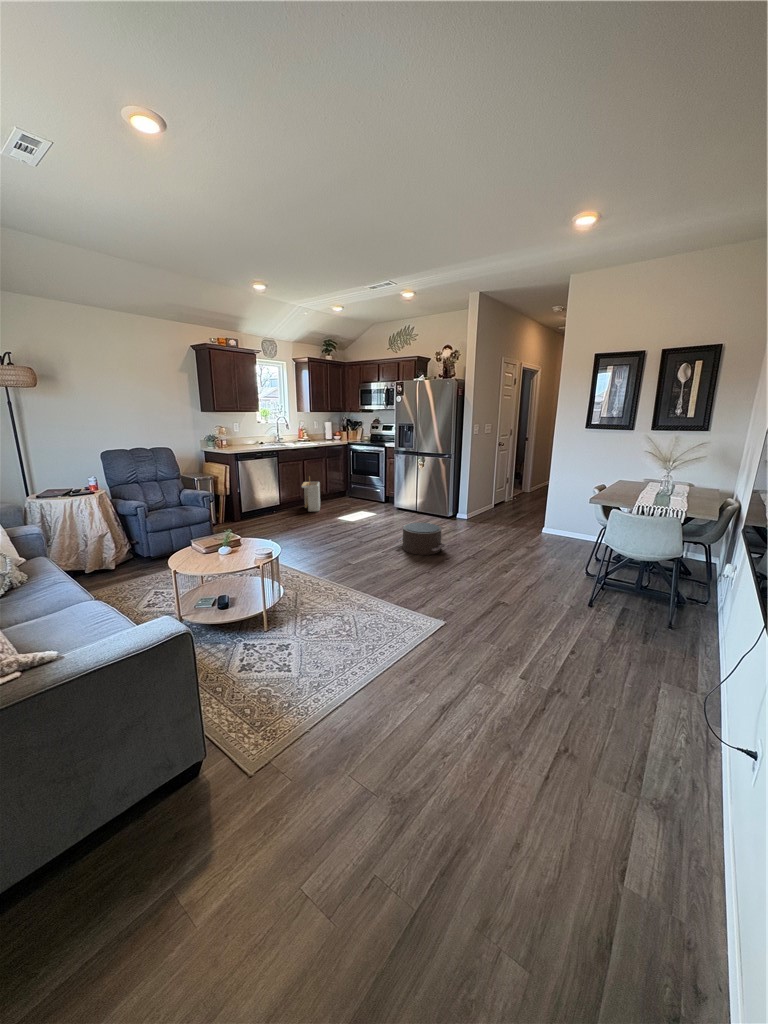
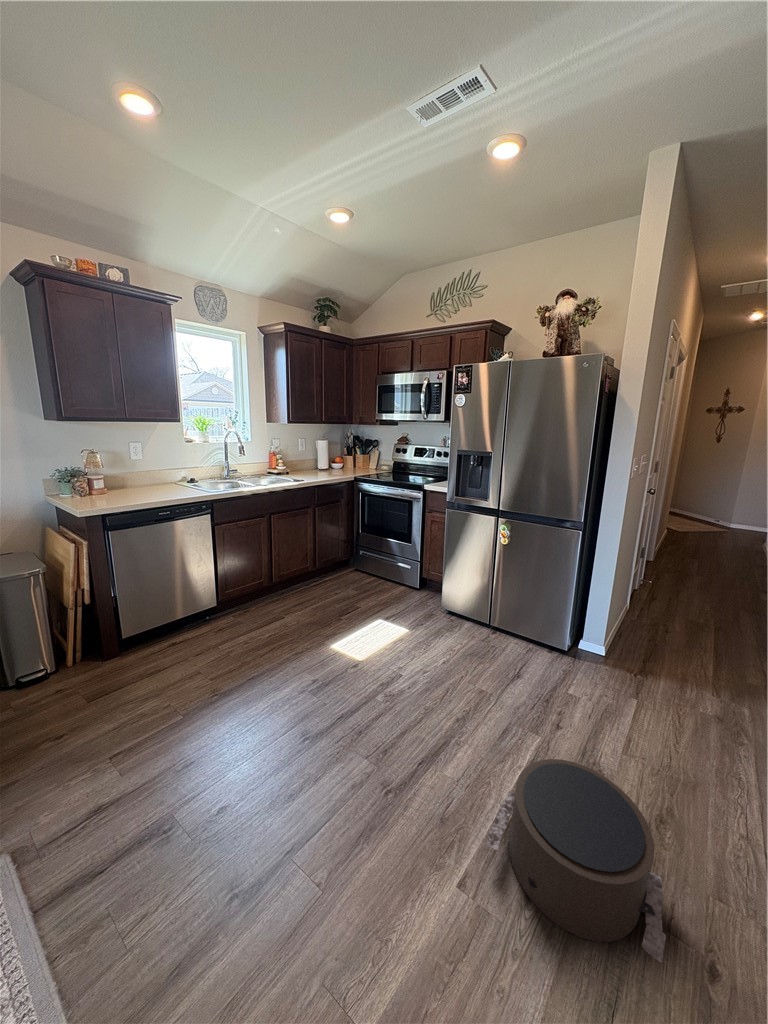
storage bin: present [302,477,320,512] -> none [258,551,299,620]

